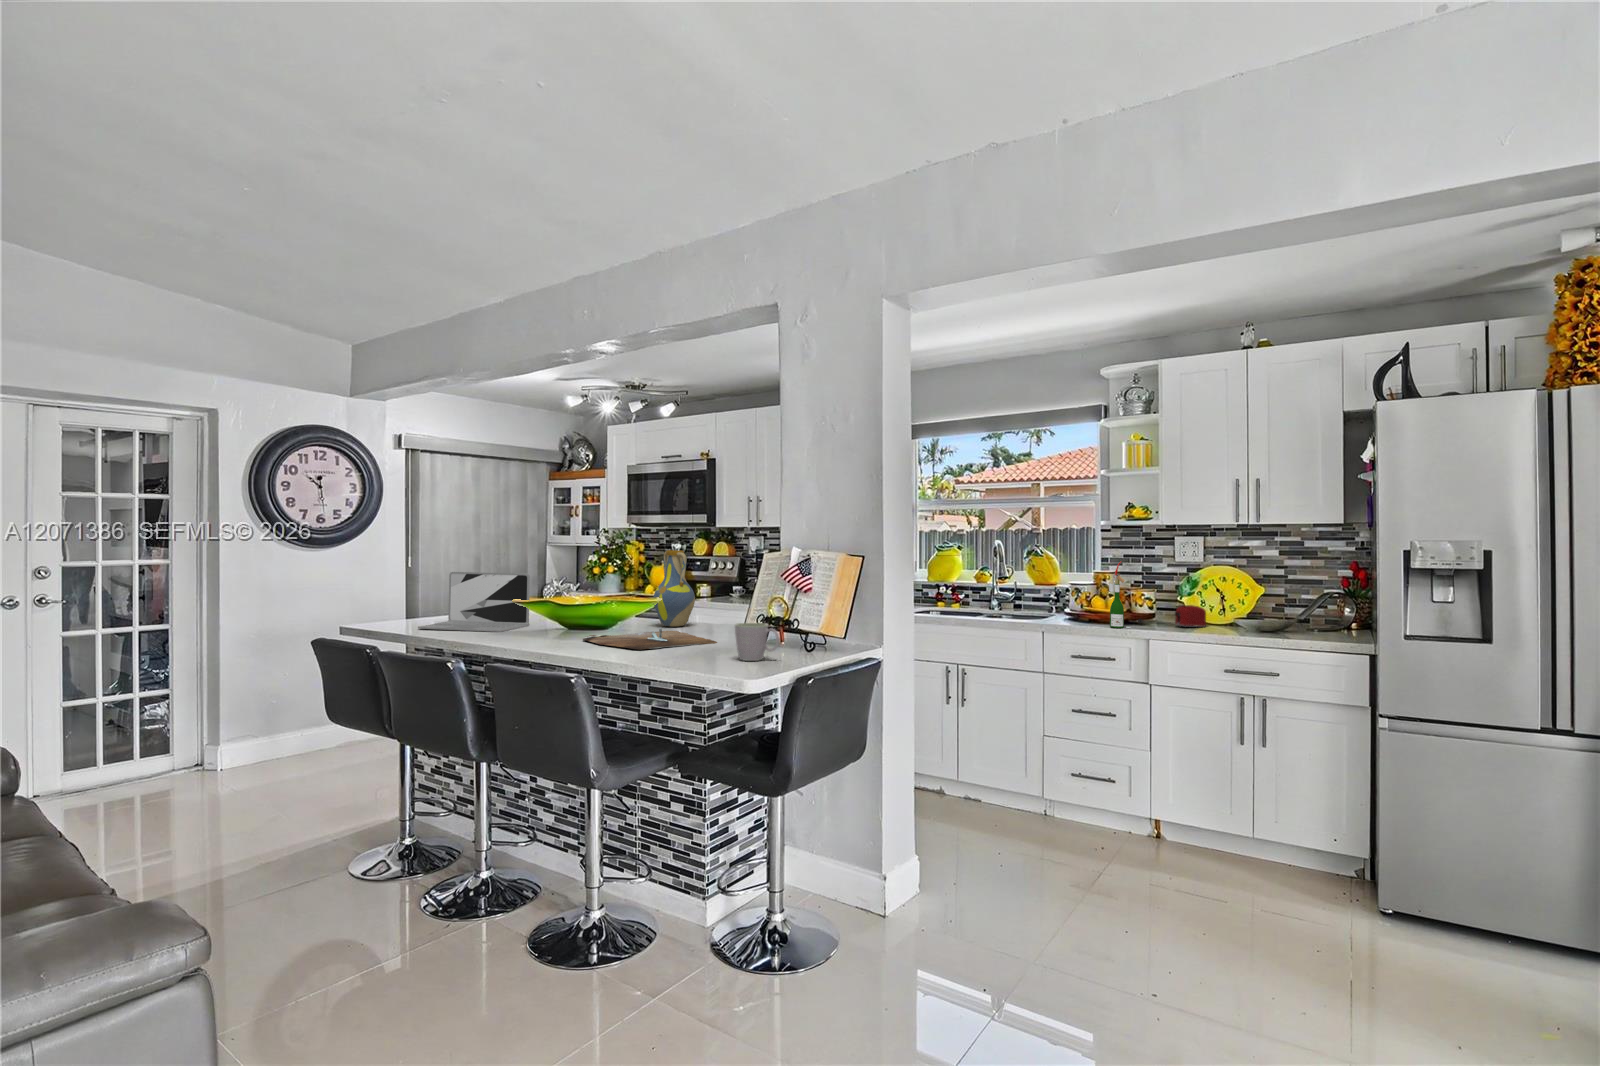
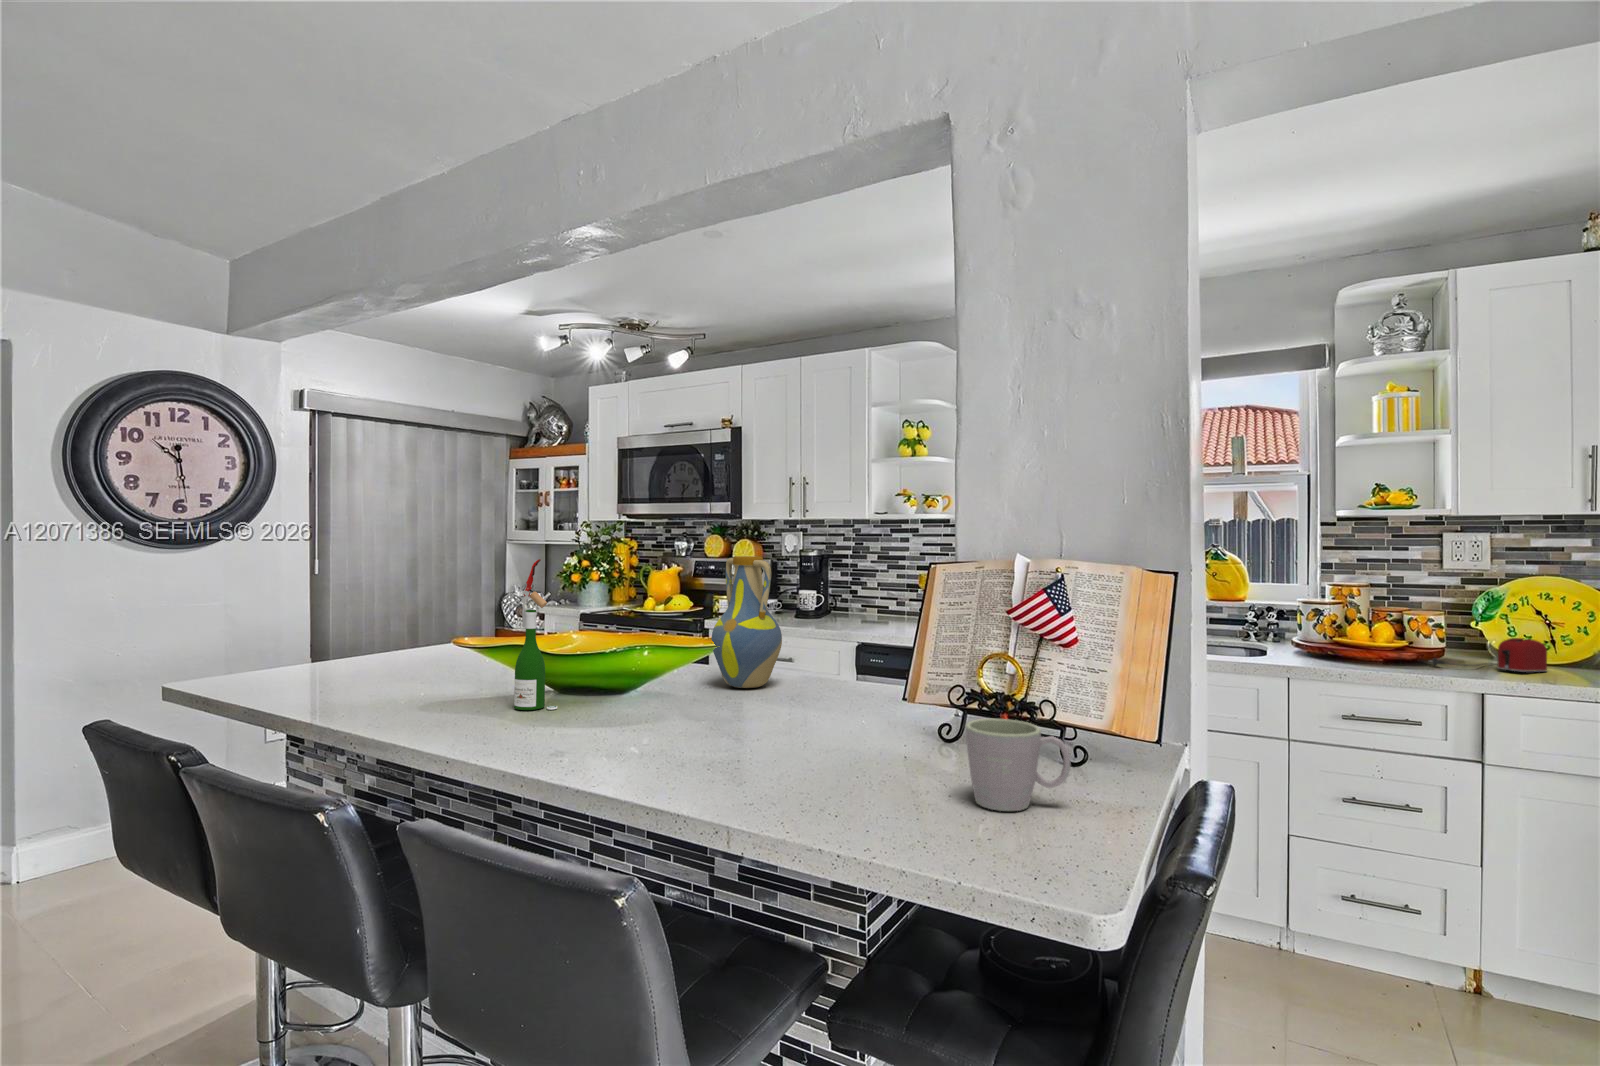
wine bottle: present [1109,562,1130,628] -> present [514,559,557,710]
laptop: present [418,572,530,632] -> none [294,593,496,705]
cutting board: present [583,628,717,650] -> none [604,700,866,767]

